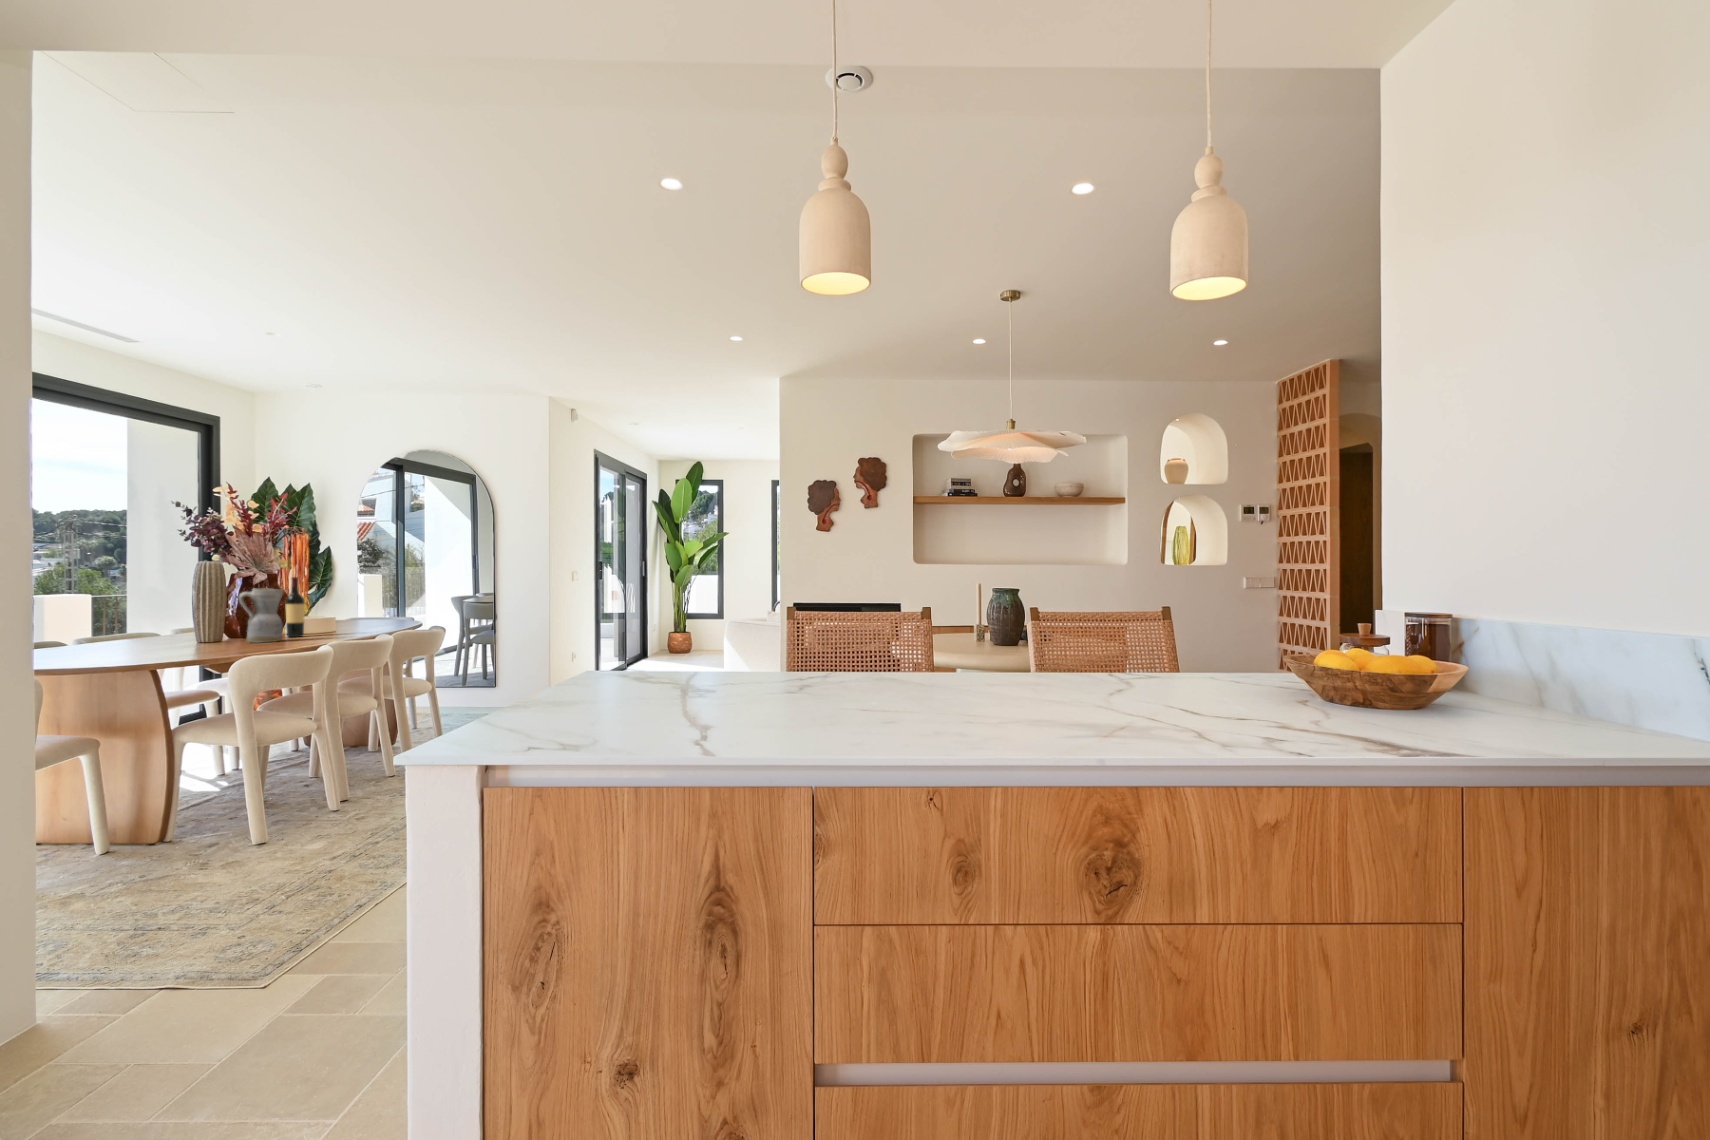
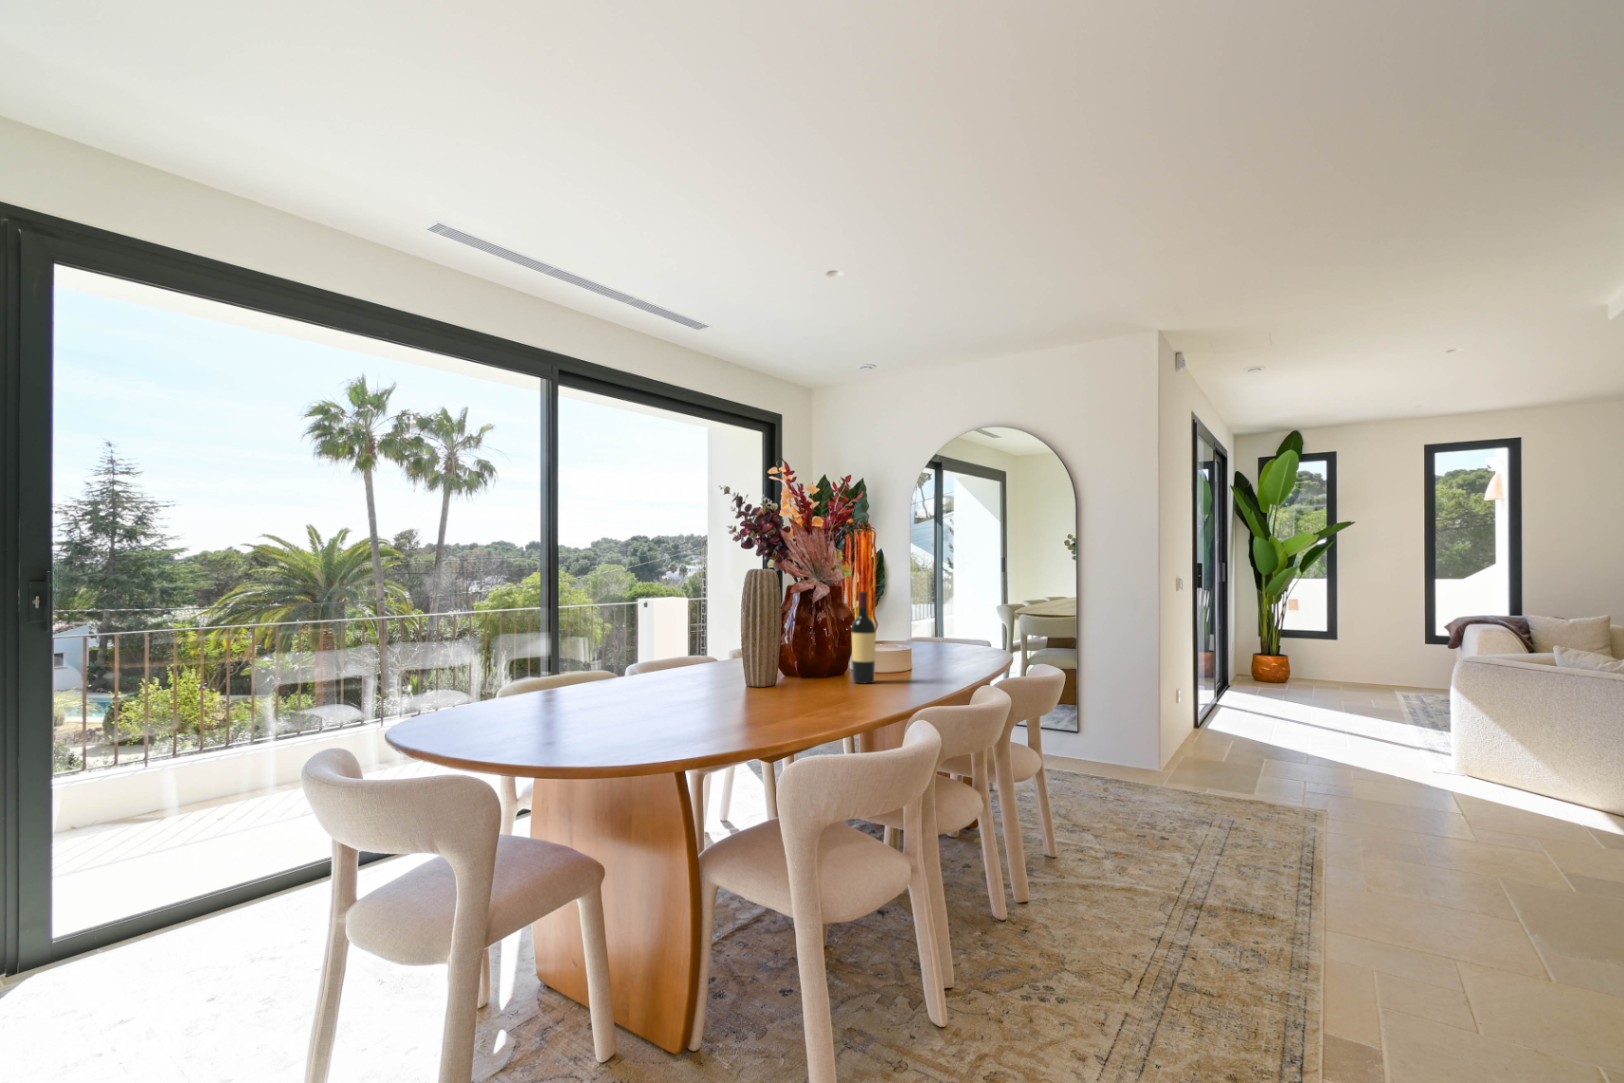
ceramic pitcher: present [238,588,283,643] -> none [793,611,850,698]

